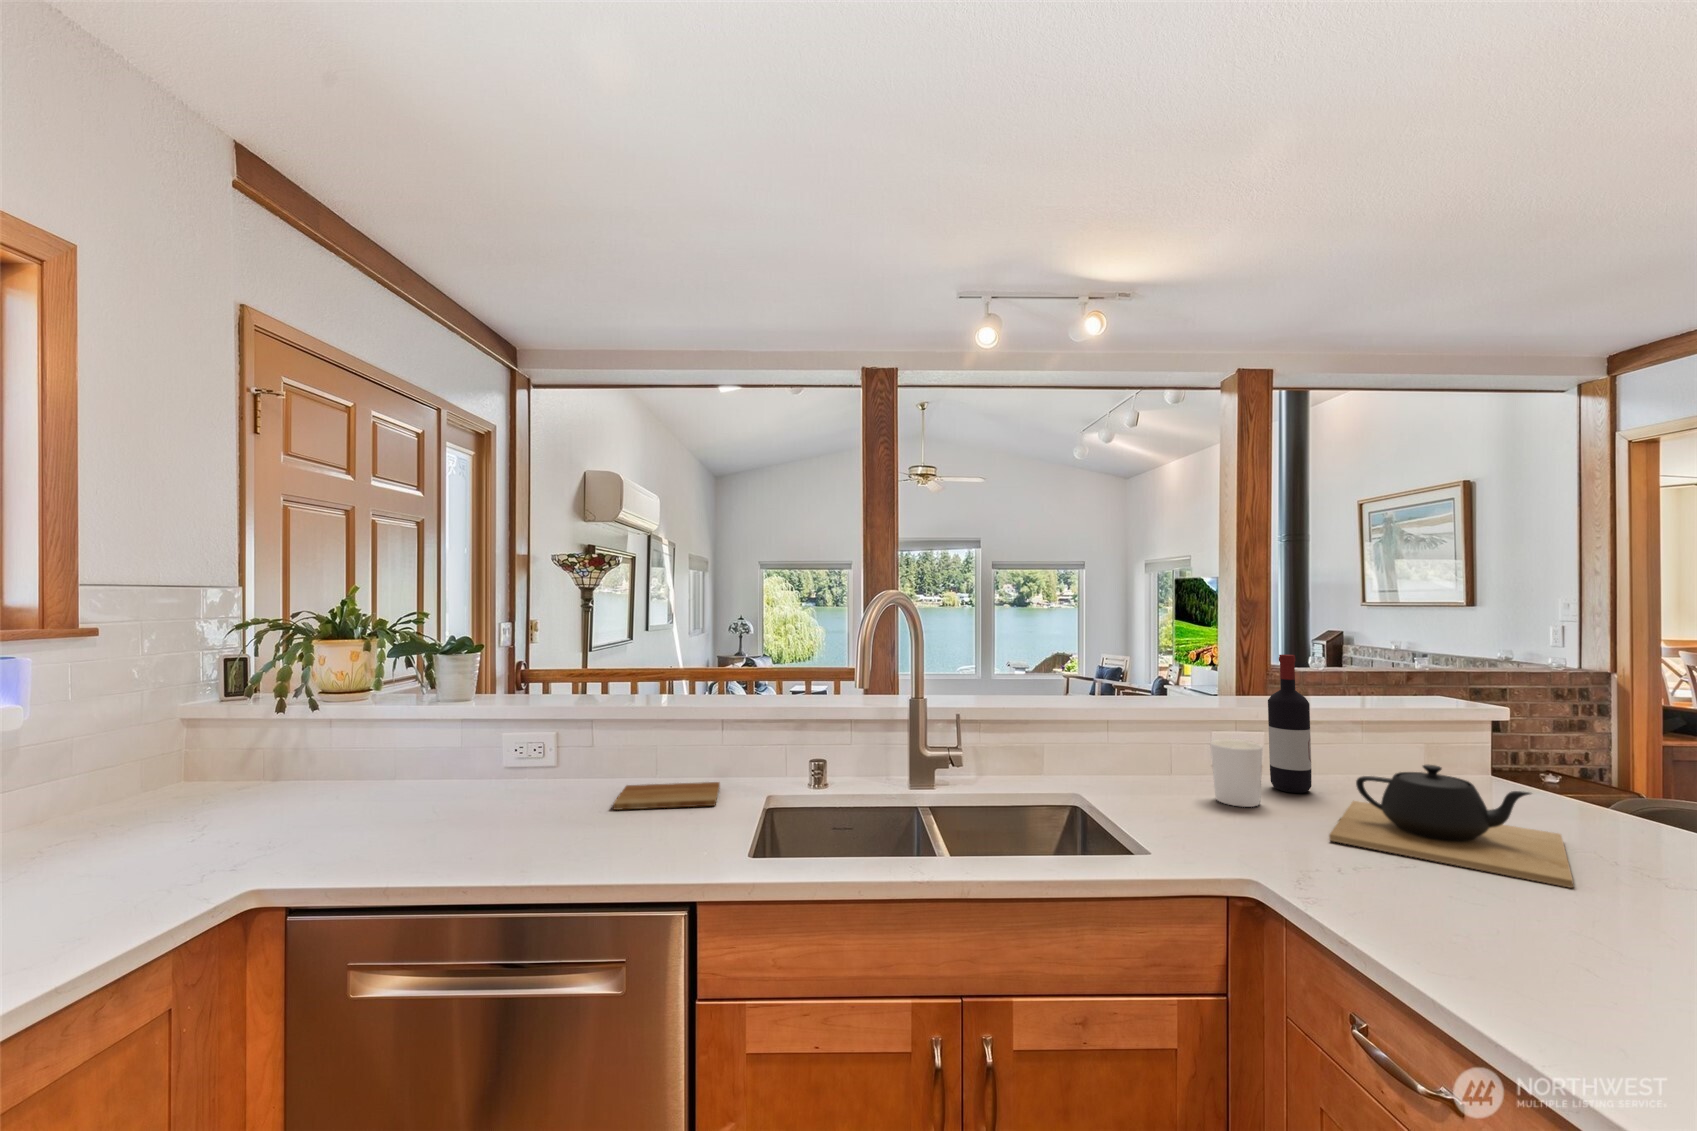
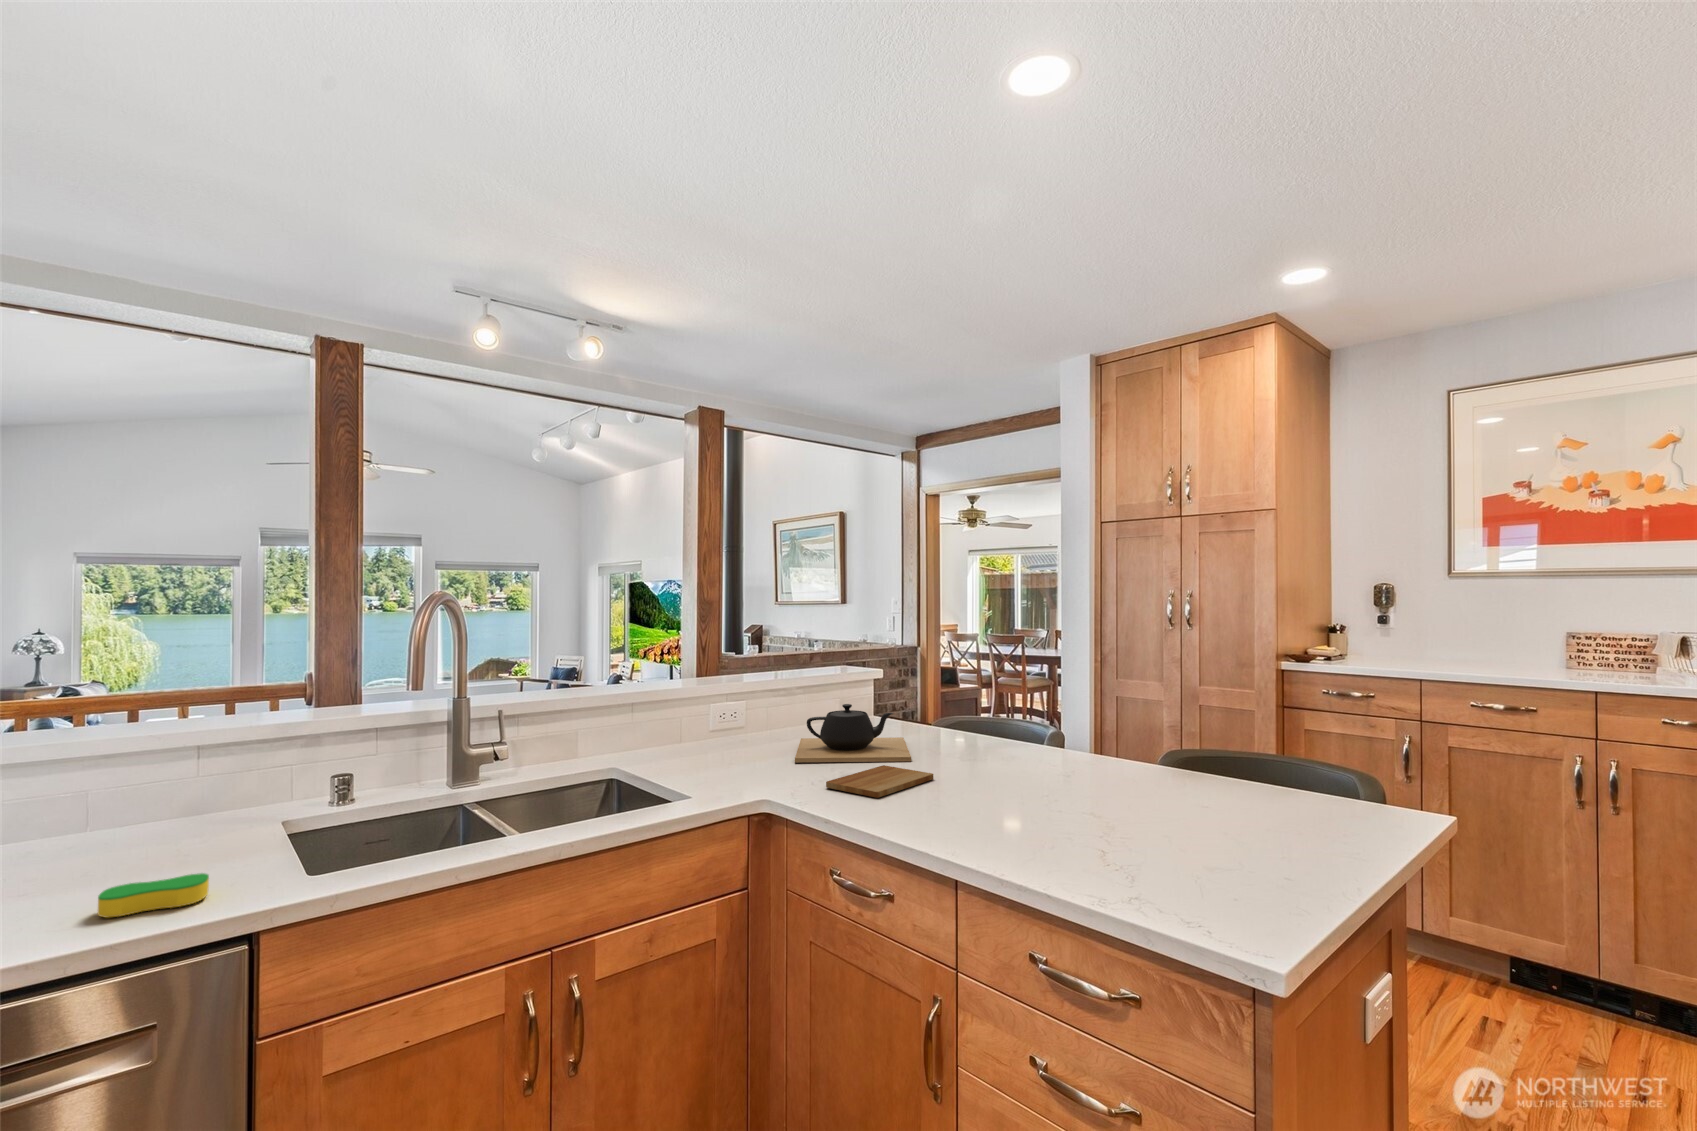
wine bottle: present [1268,655,1312,793] -> none [748,639,775,741]
candle holder: present [1210,739,1263,807] -> none [714,706,749,754]
cutting board: present [613,782,720,810] -> present [826,765,933,798]
sponge: none [591,834,663,866] -> present [98,873,209,918]

